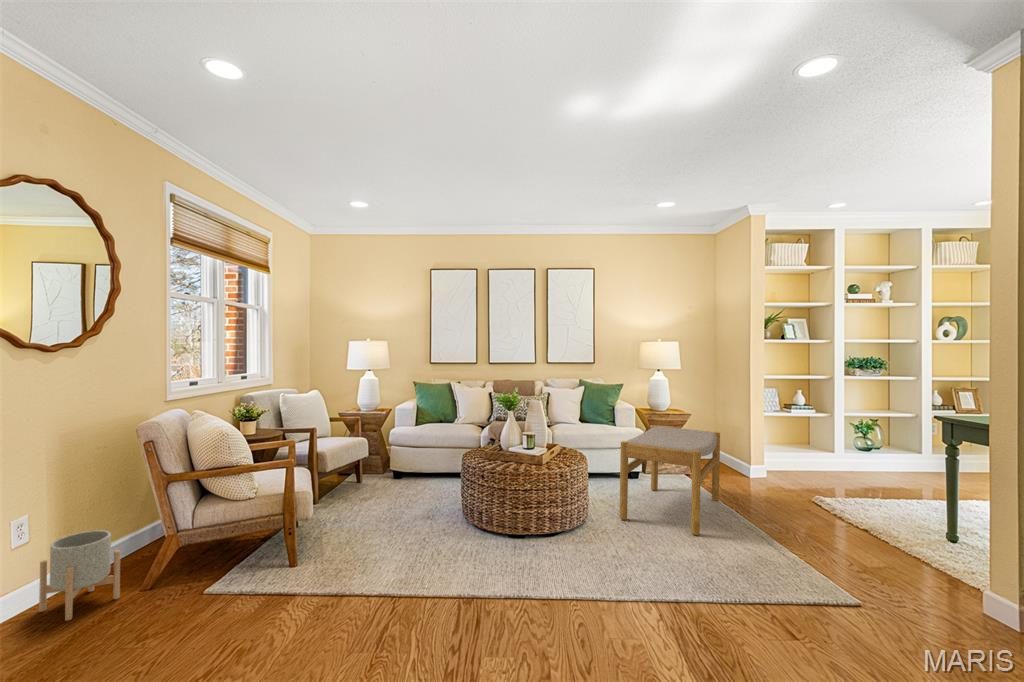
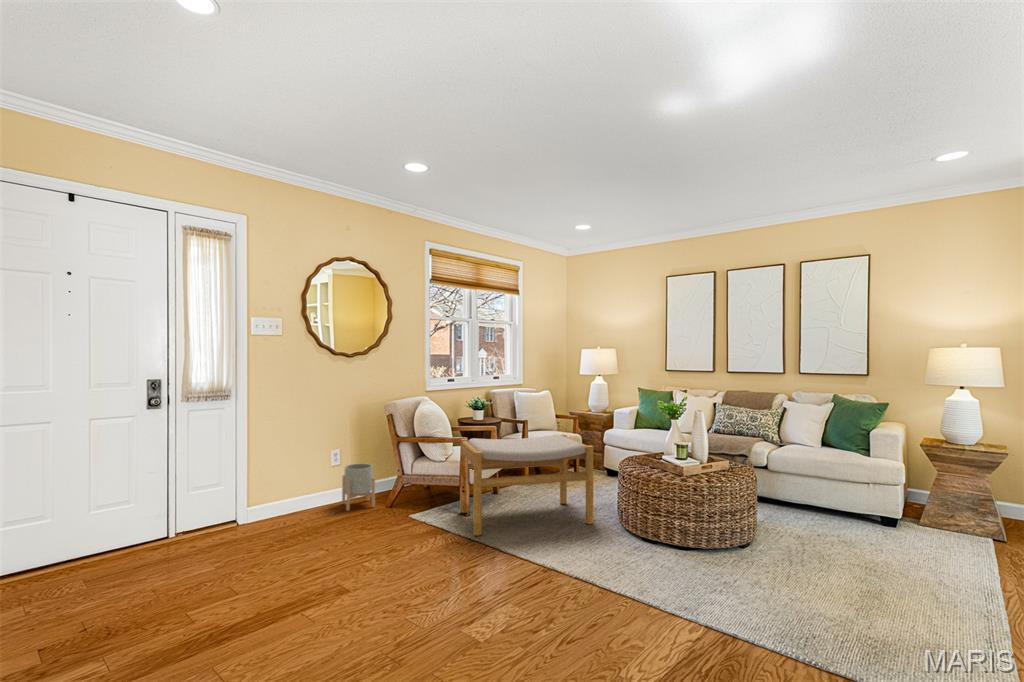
footstool: present [619,426,720,535] -> present [460,434,593,536]

